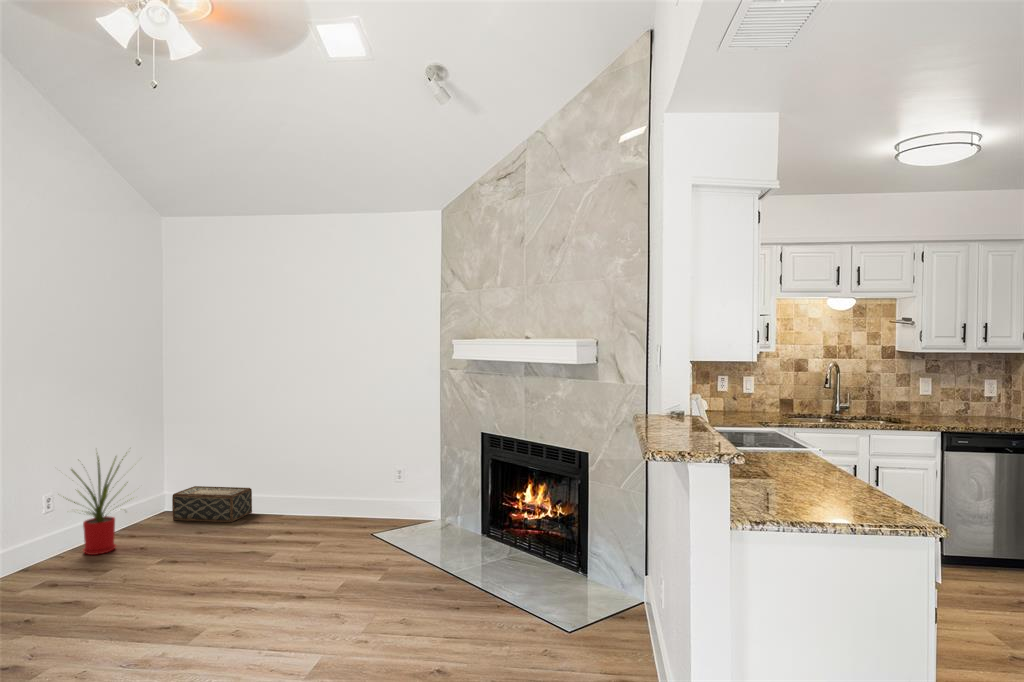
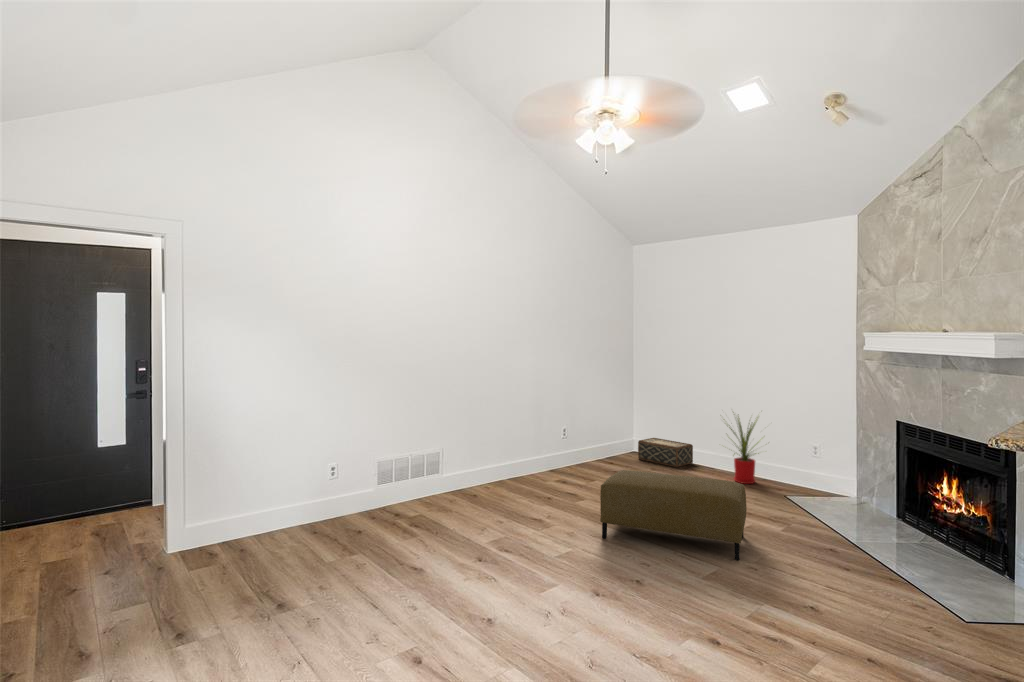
house plant: present [71,457,128,555] -> present [729,417,759,484]
ottoman: none [138,533,347,660] -> present [600,470,747,560]

